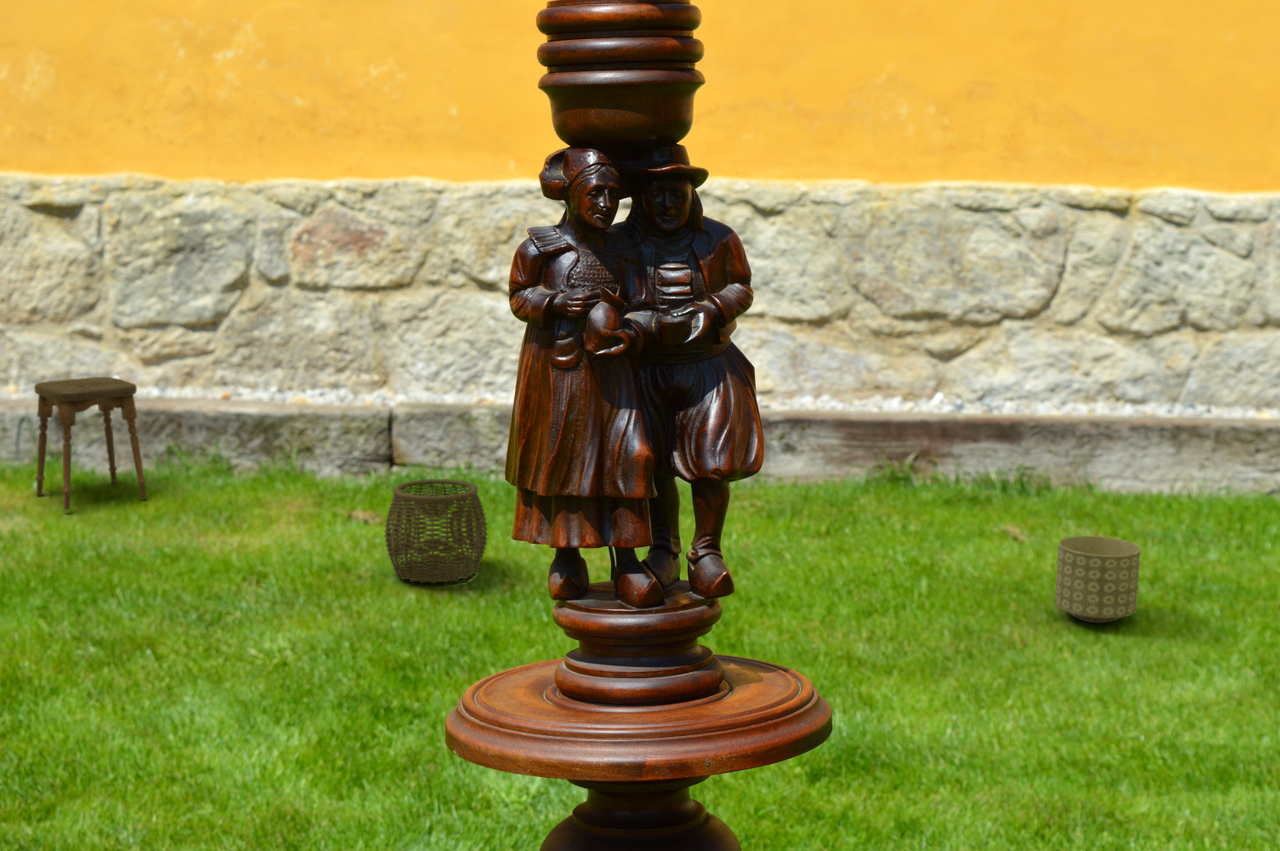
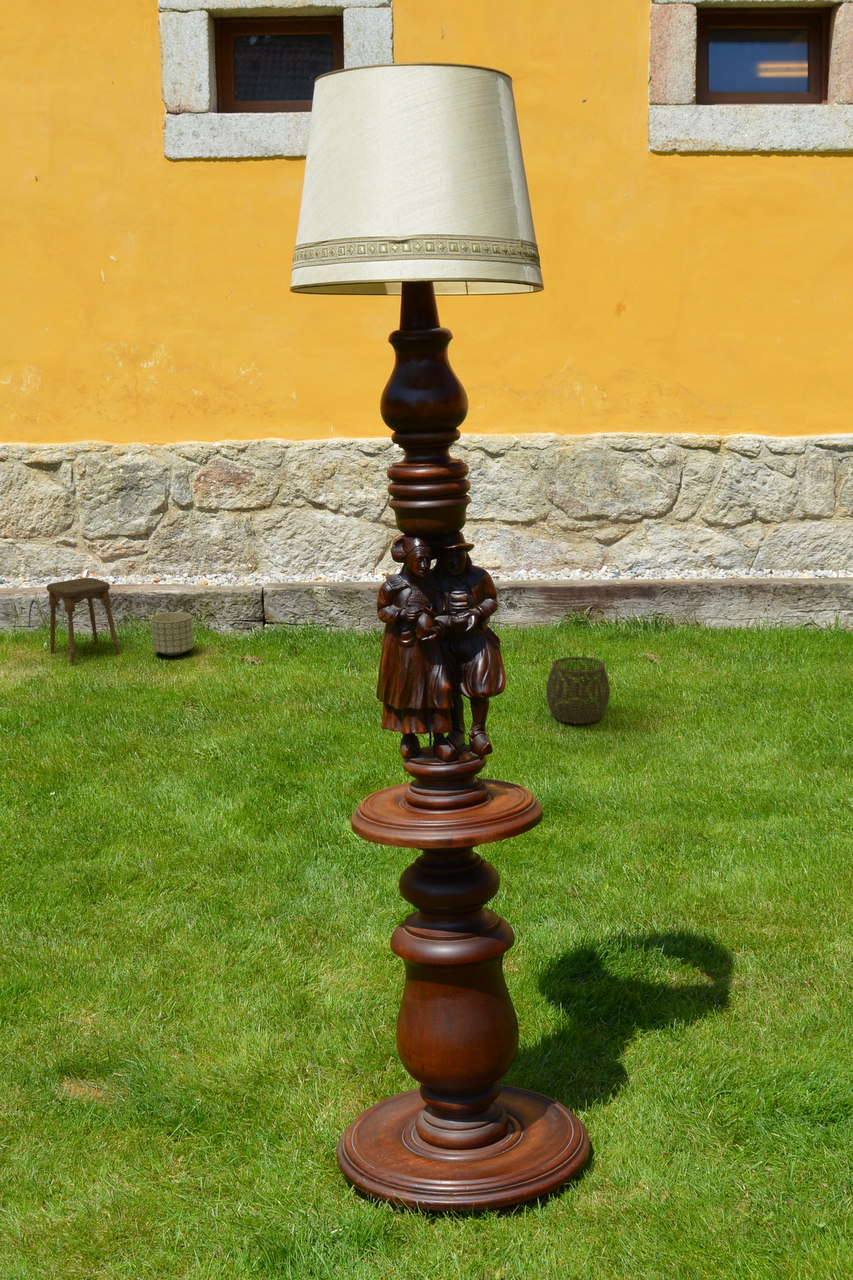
woven basket: present [384,479,488,583] -> present [546,657,610,724]
planter: present [1055,536,1141,623] -> present [151,612,194,656]

